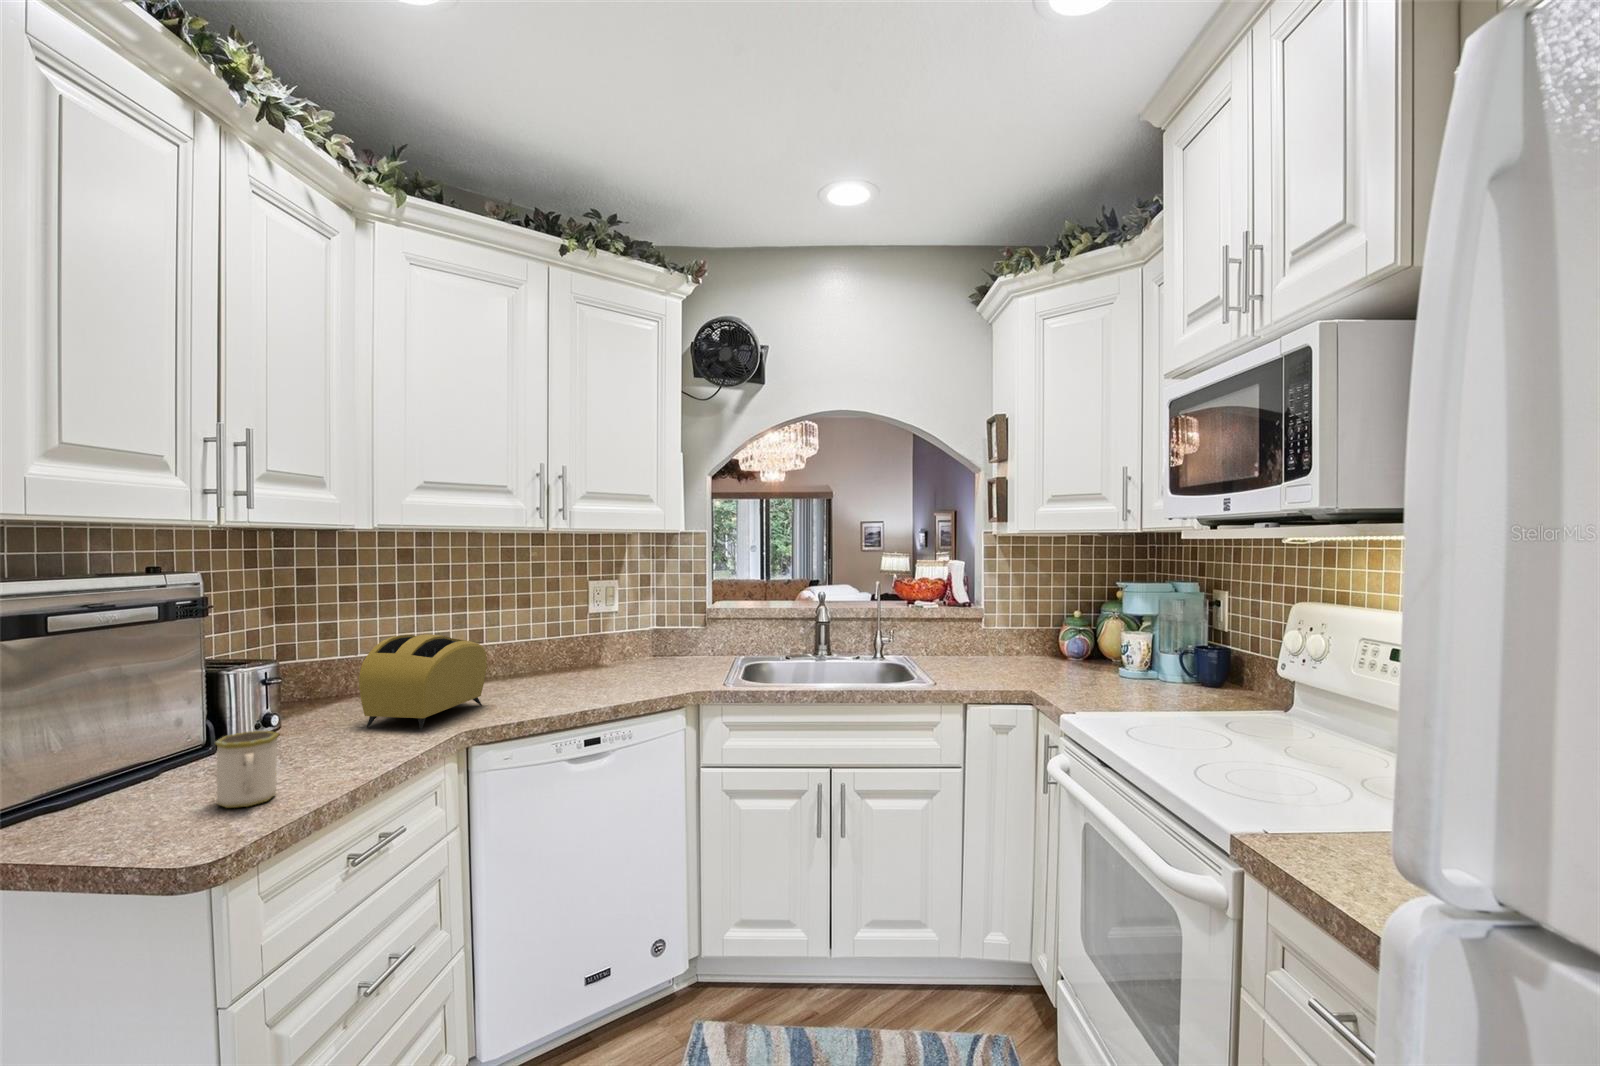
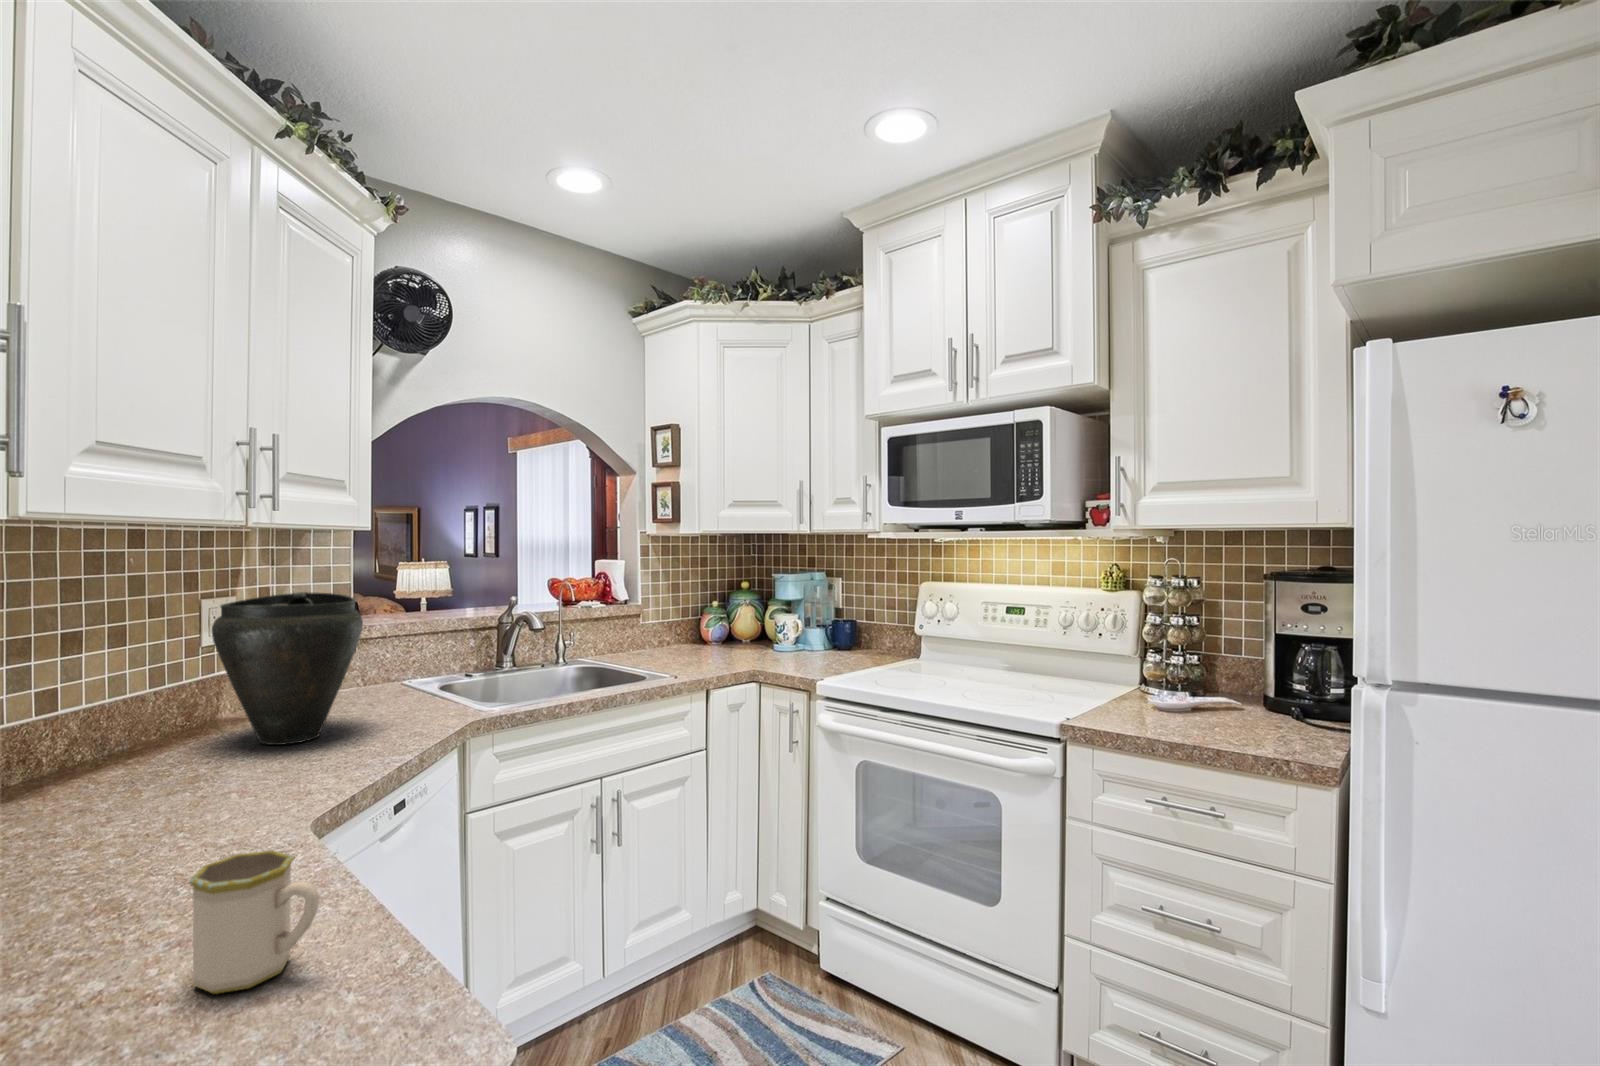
vase: none [544,579,640,685] -> present [212,592,363,745]
toaster: present [359,634,487,729] -> none [67,692,240,861]

